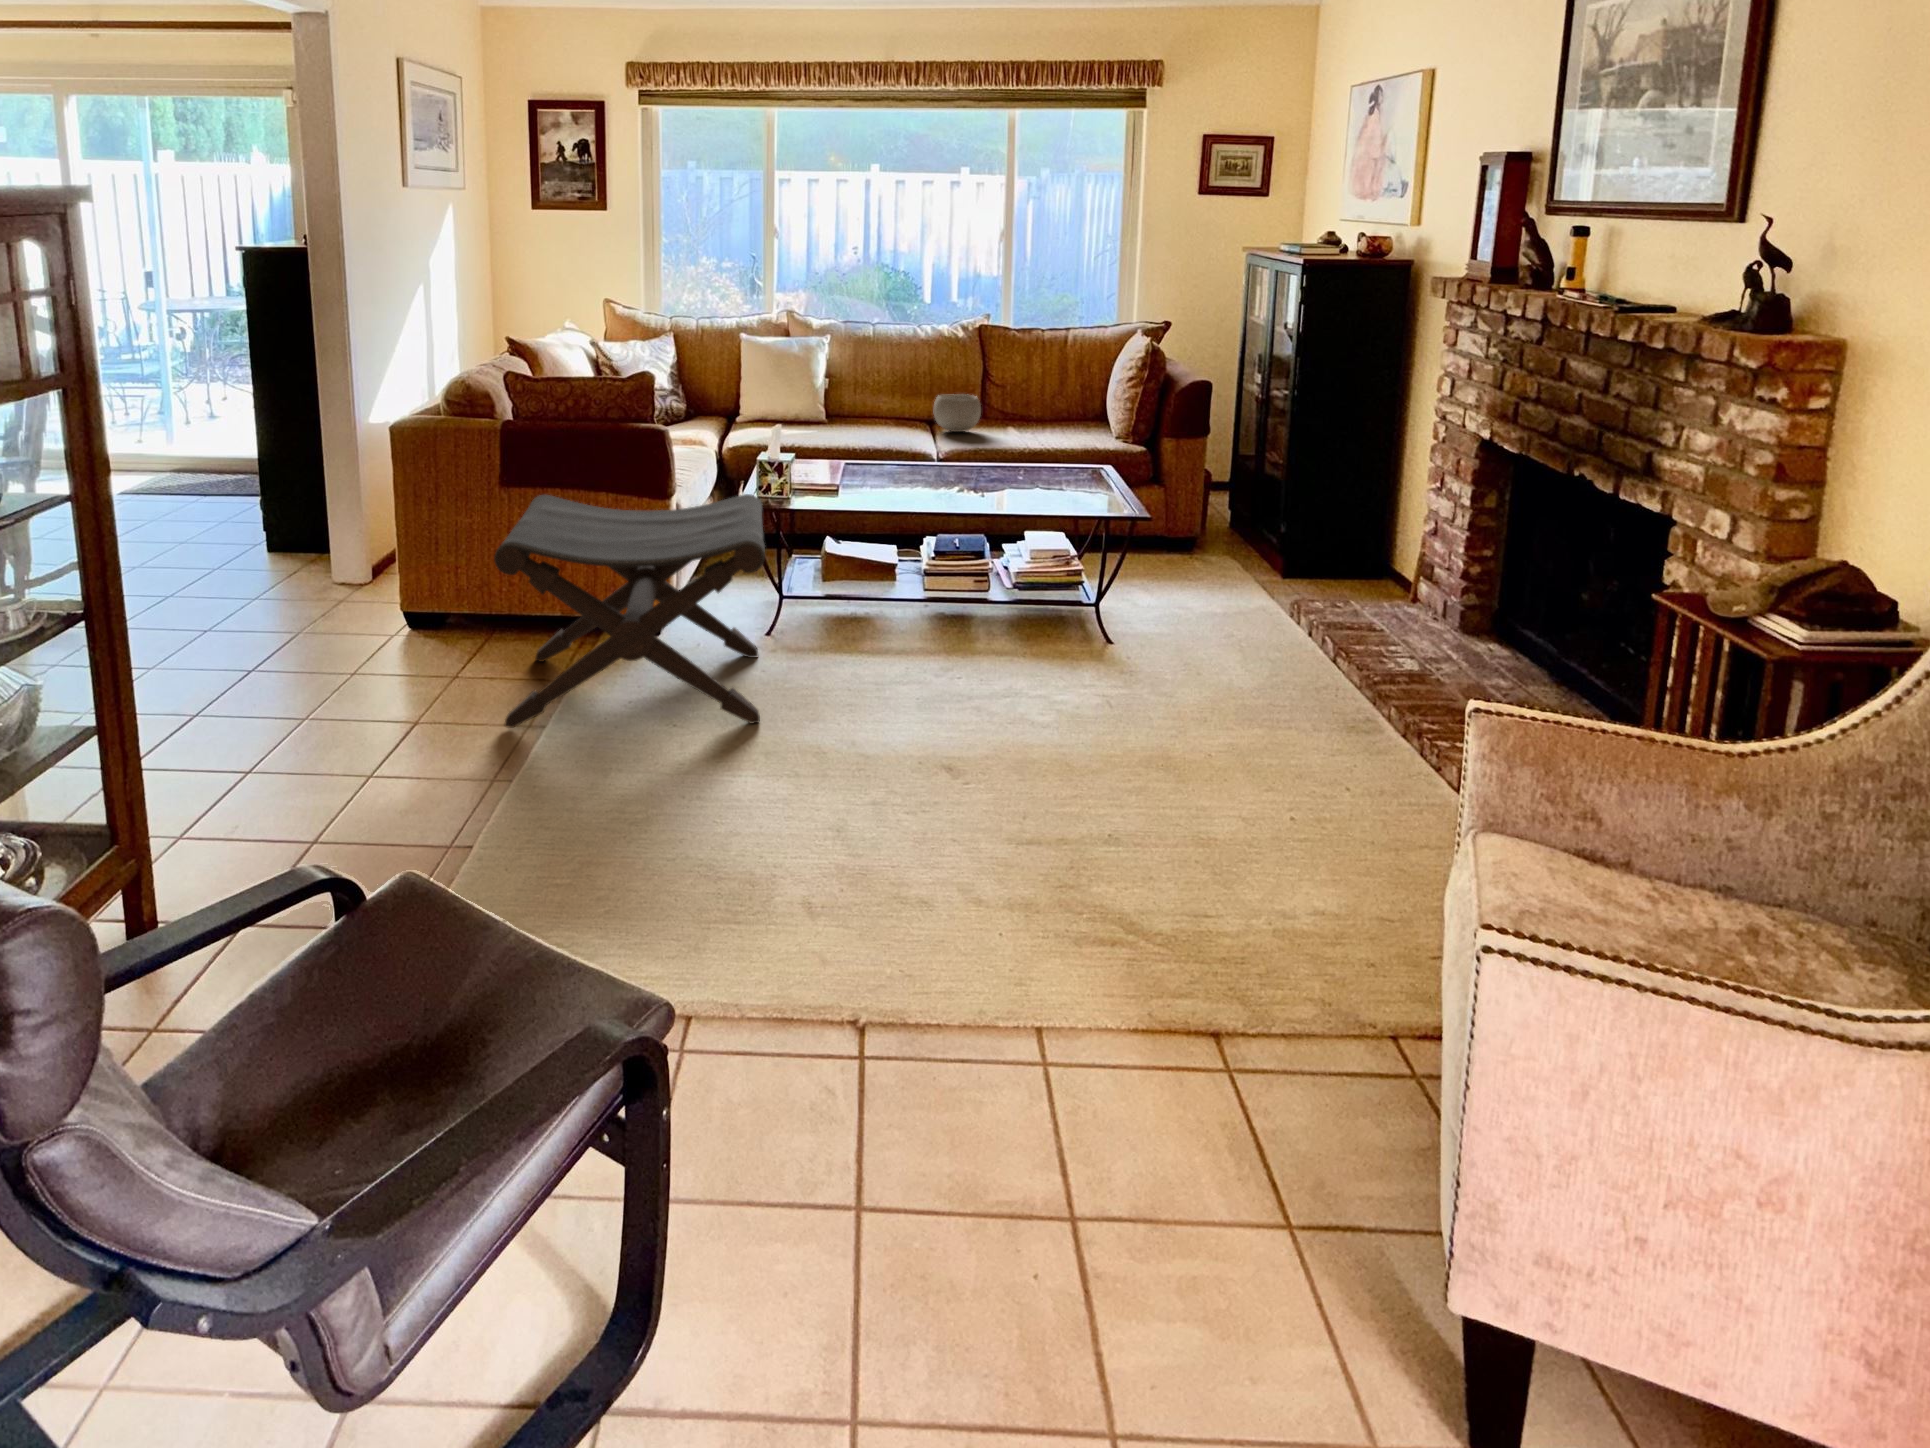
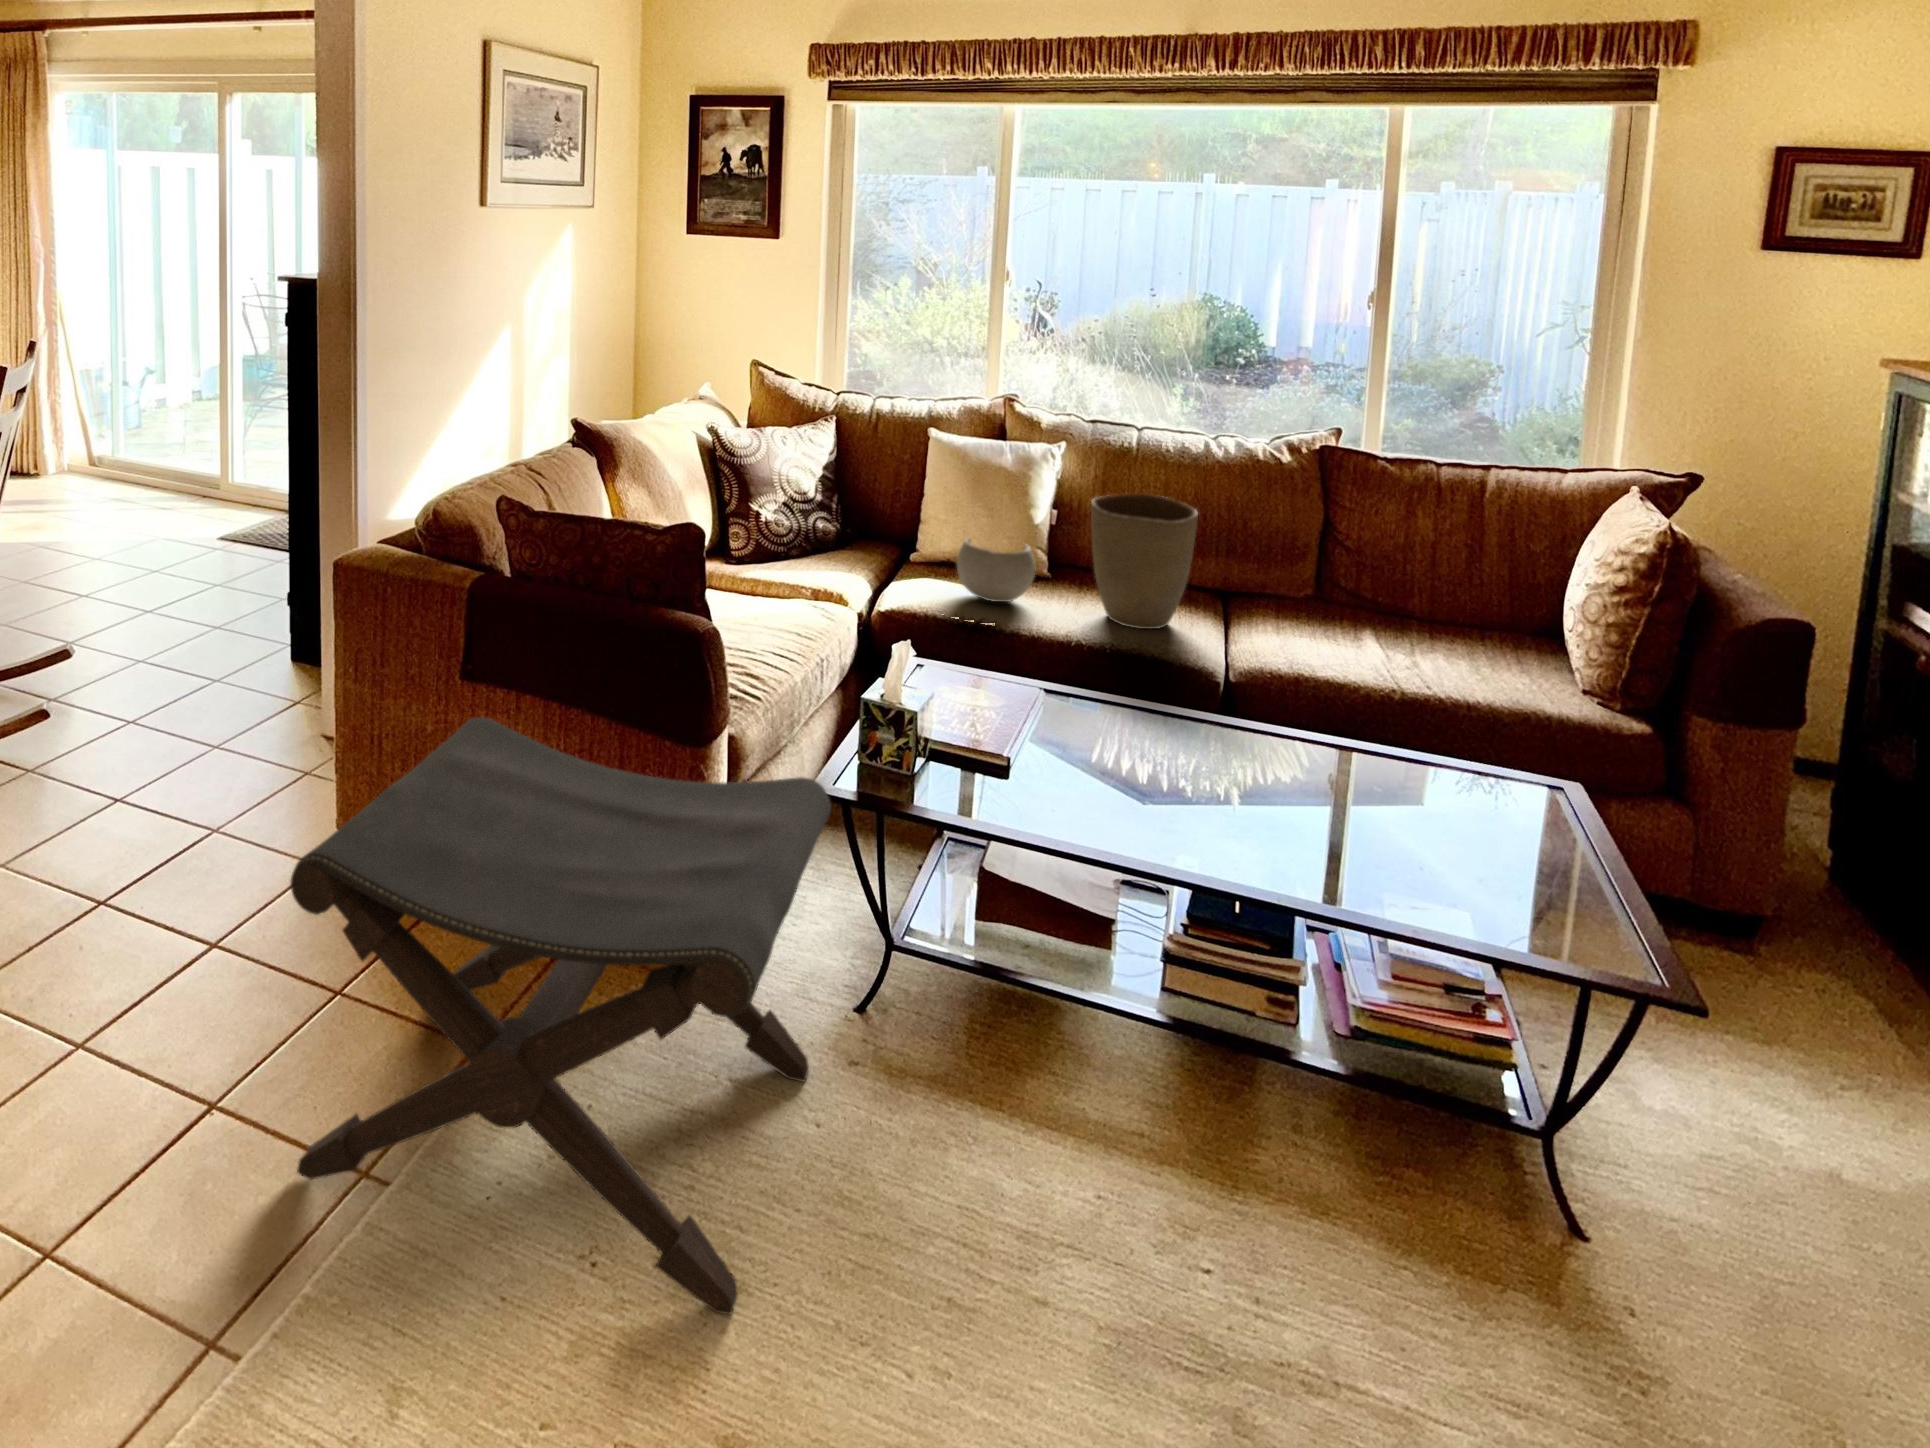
vase: none [854,360,917,440] -> present [1091,494,1198,629]
bowl: present [934,394,981,432] -> present [957,538,1036,602]

